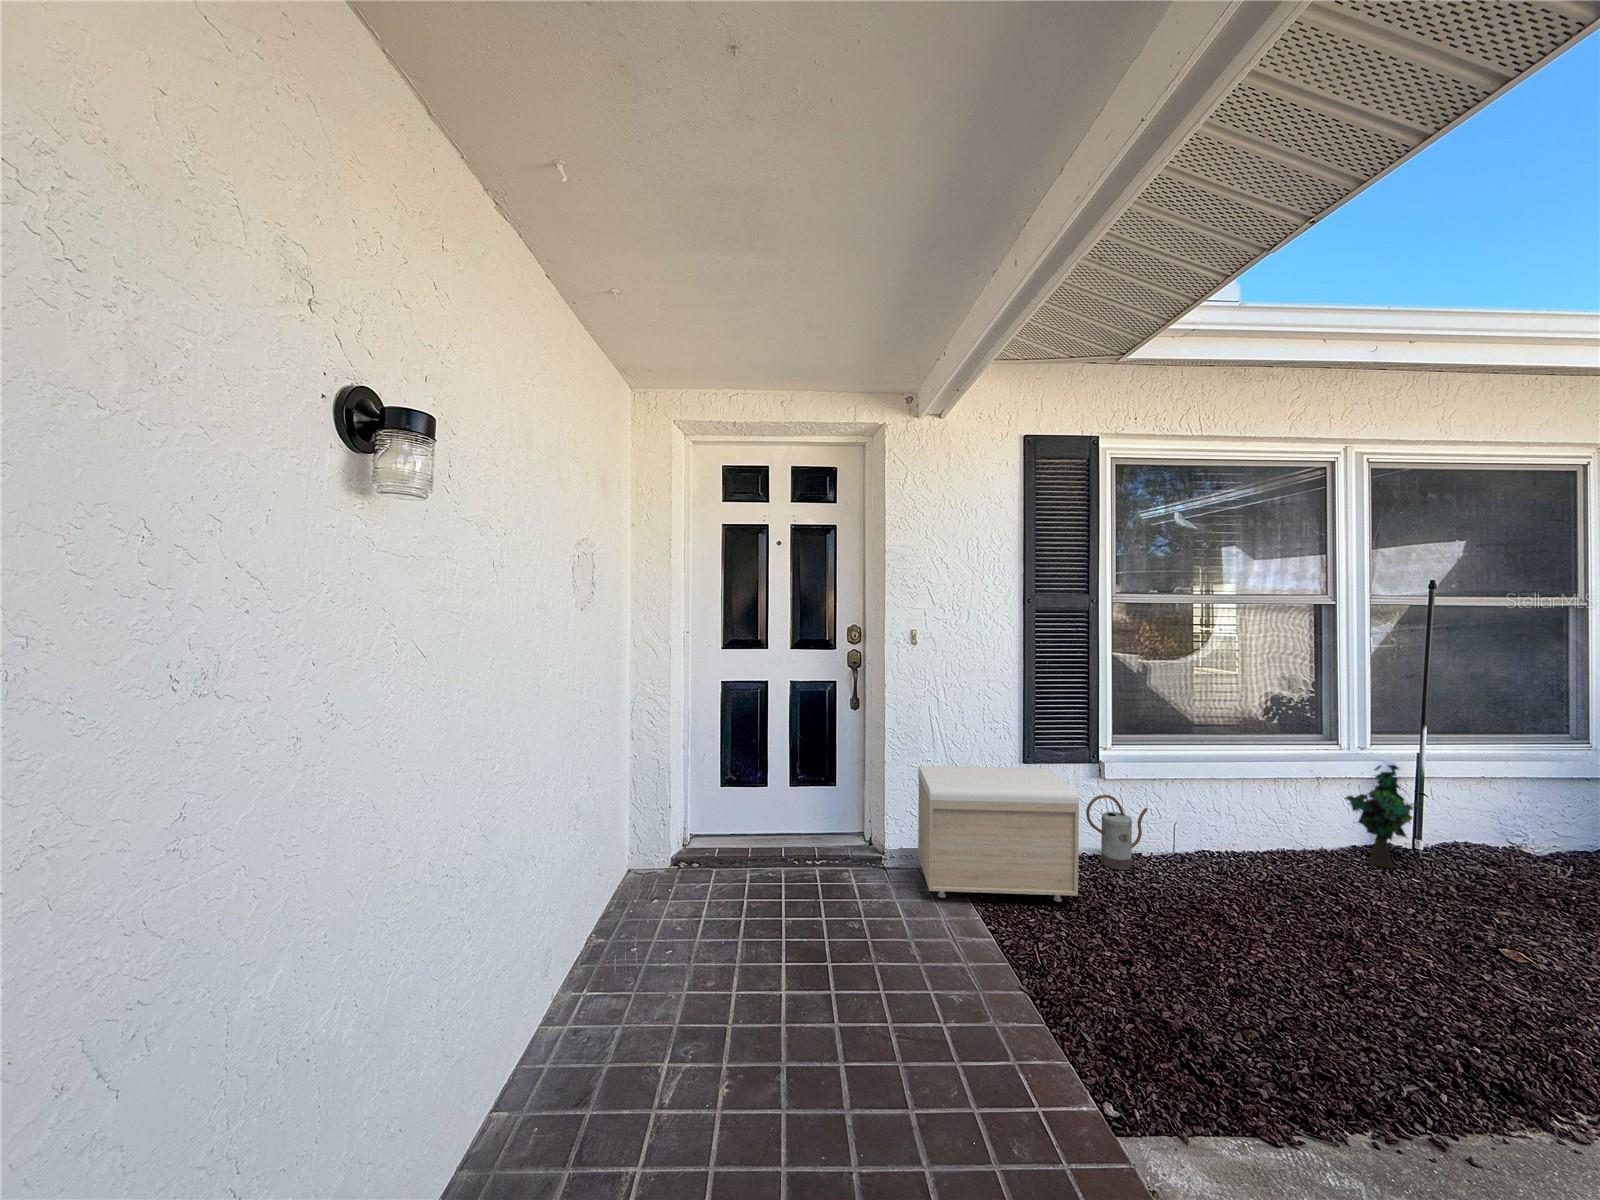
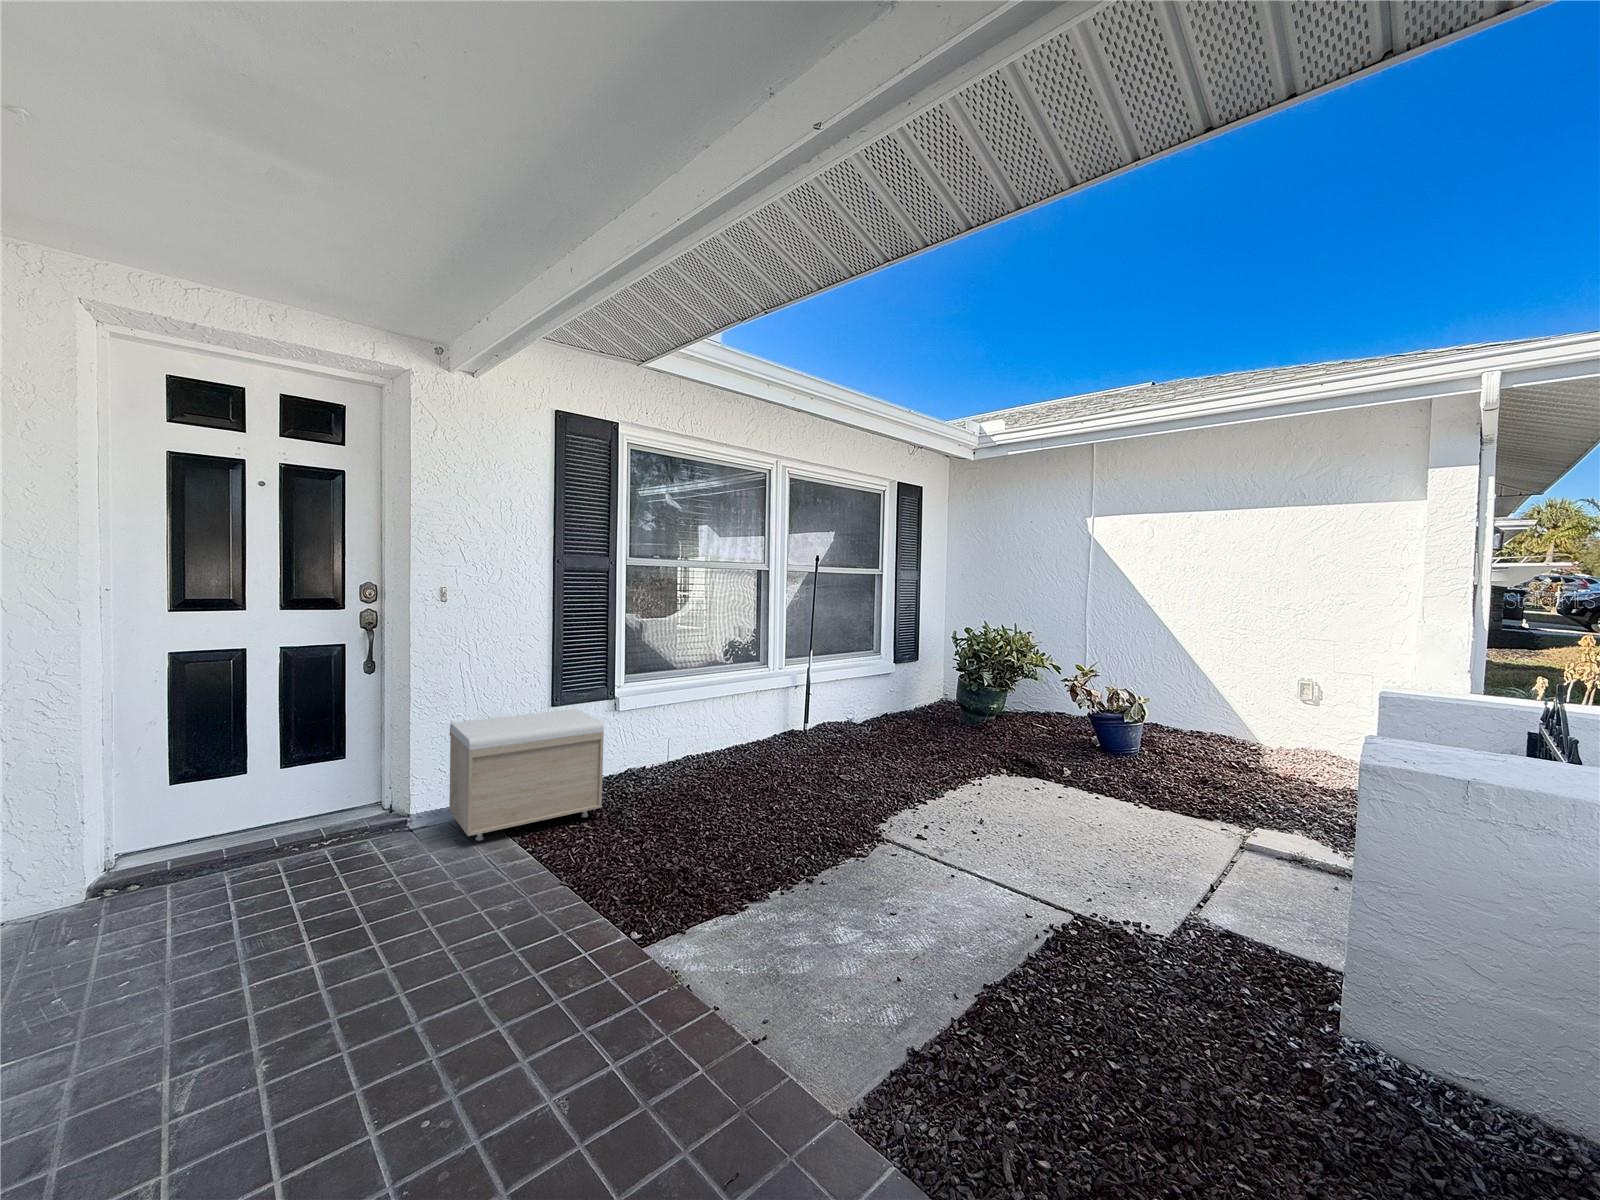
decorative plant: present [1345,765,1421,868] -> none [771,678,809,746]
watering can: present [1086,795,1148,870] -> none [606,725,652,784]

